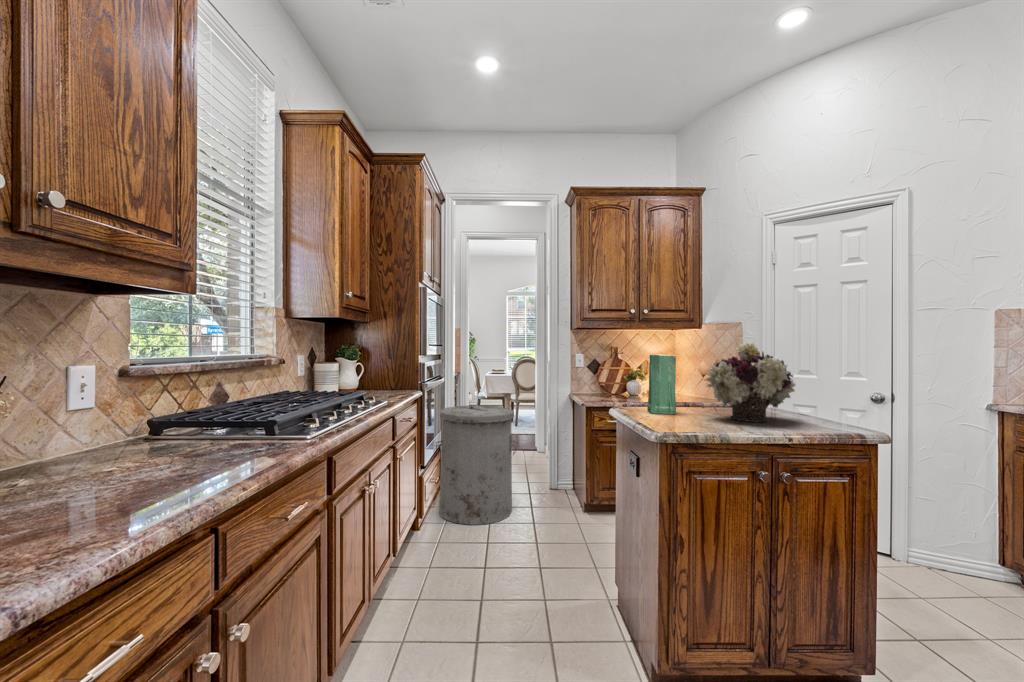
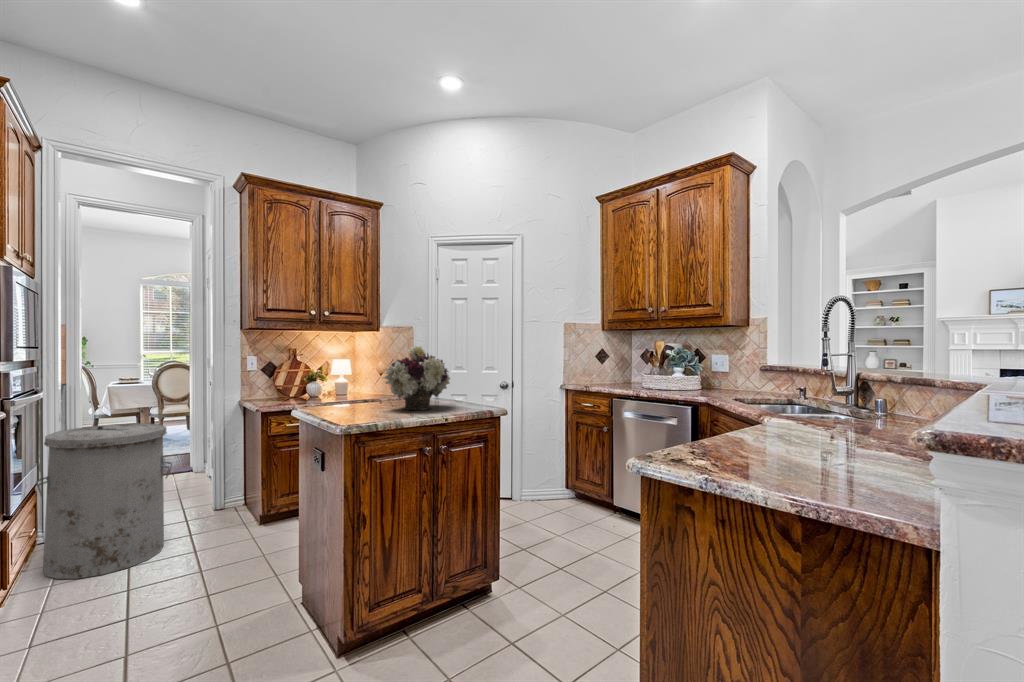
vase: present [647,354,676,414] -> none [332,357,359,411]

